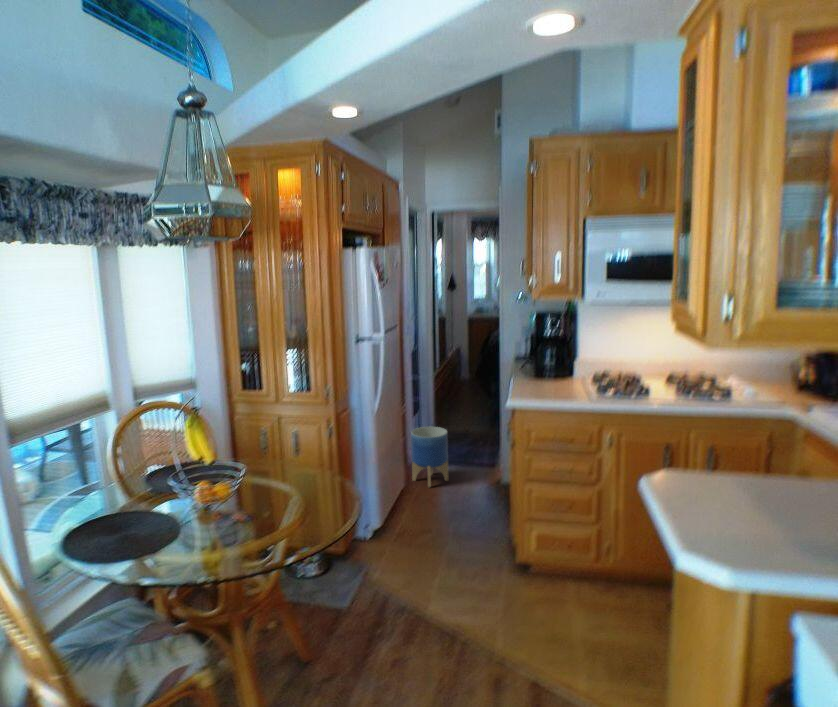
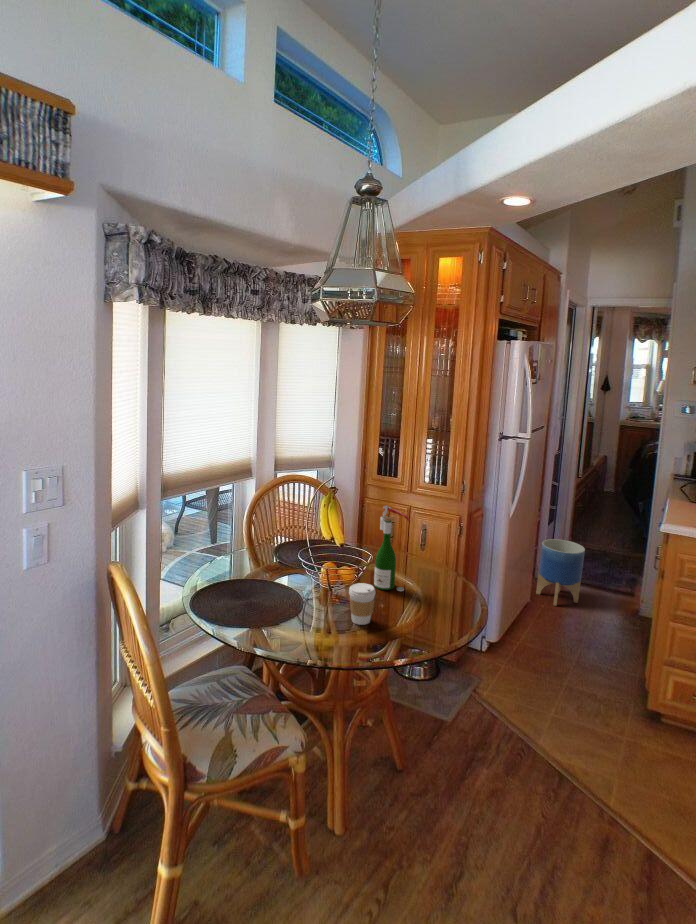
wine bottle: none [252,415,285,498] -> present [374,505,410,591]
coffee cup: none [230,492,257,532] -> present [349,583,375,625]

